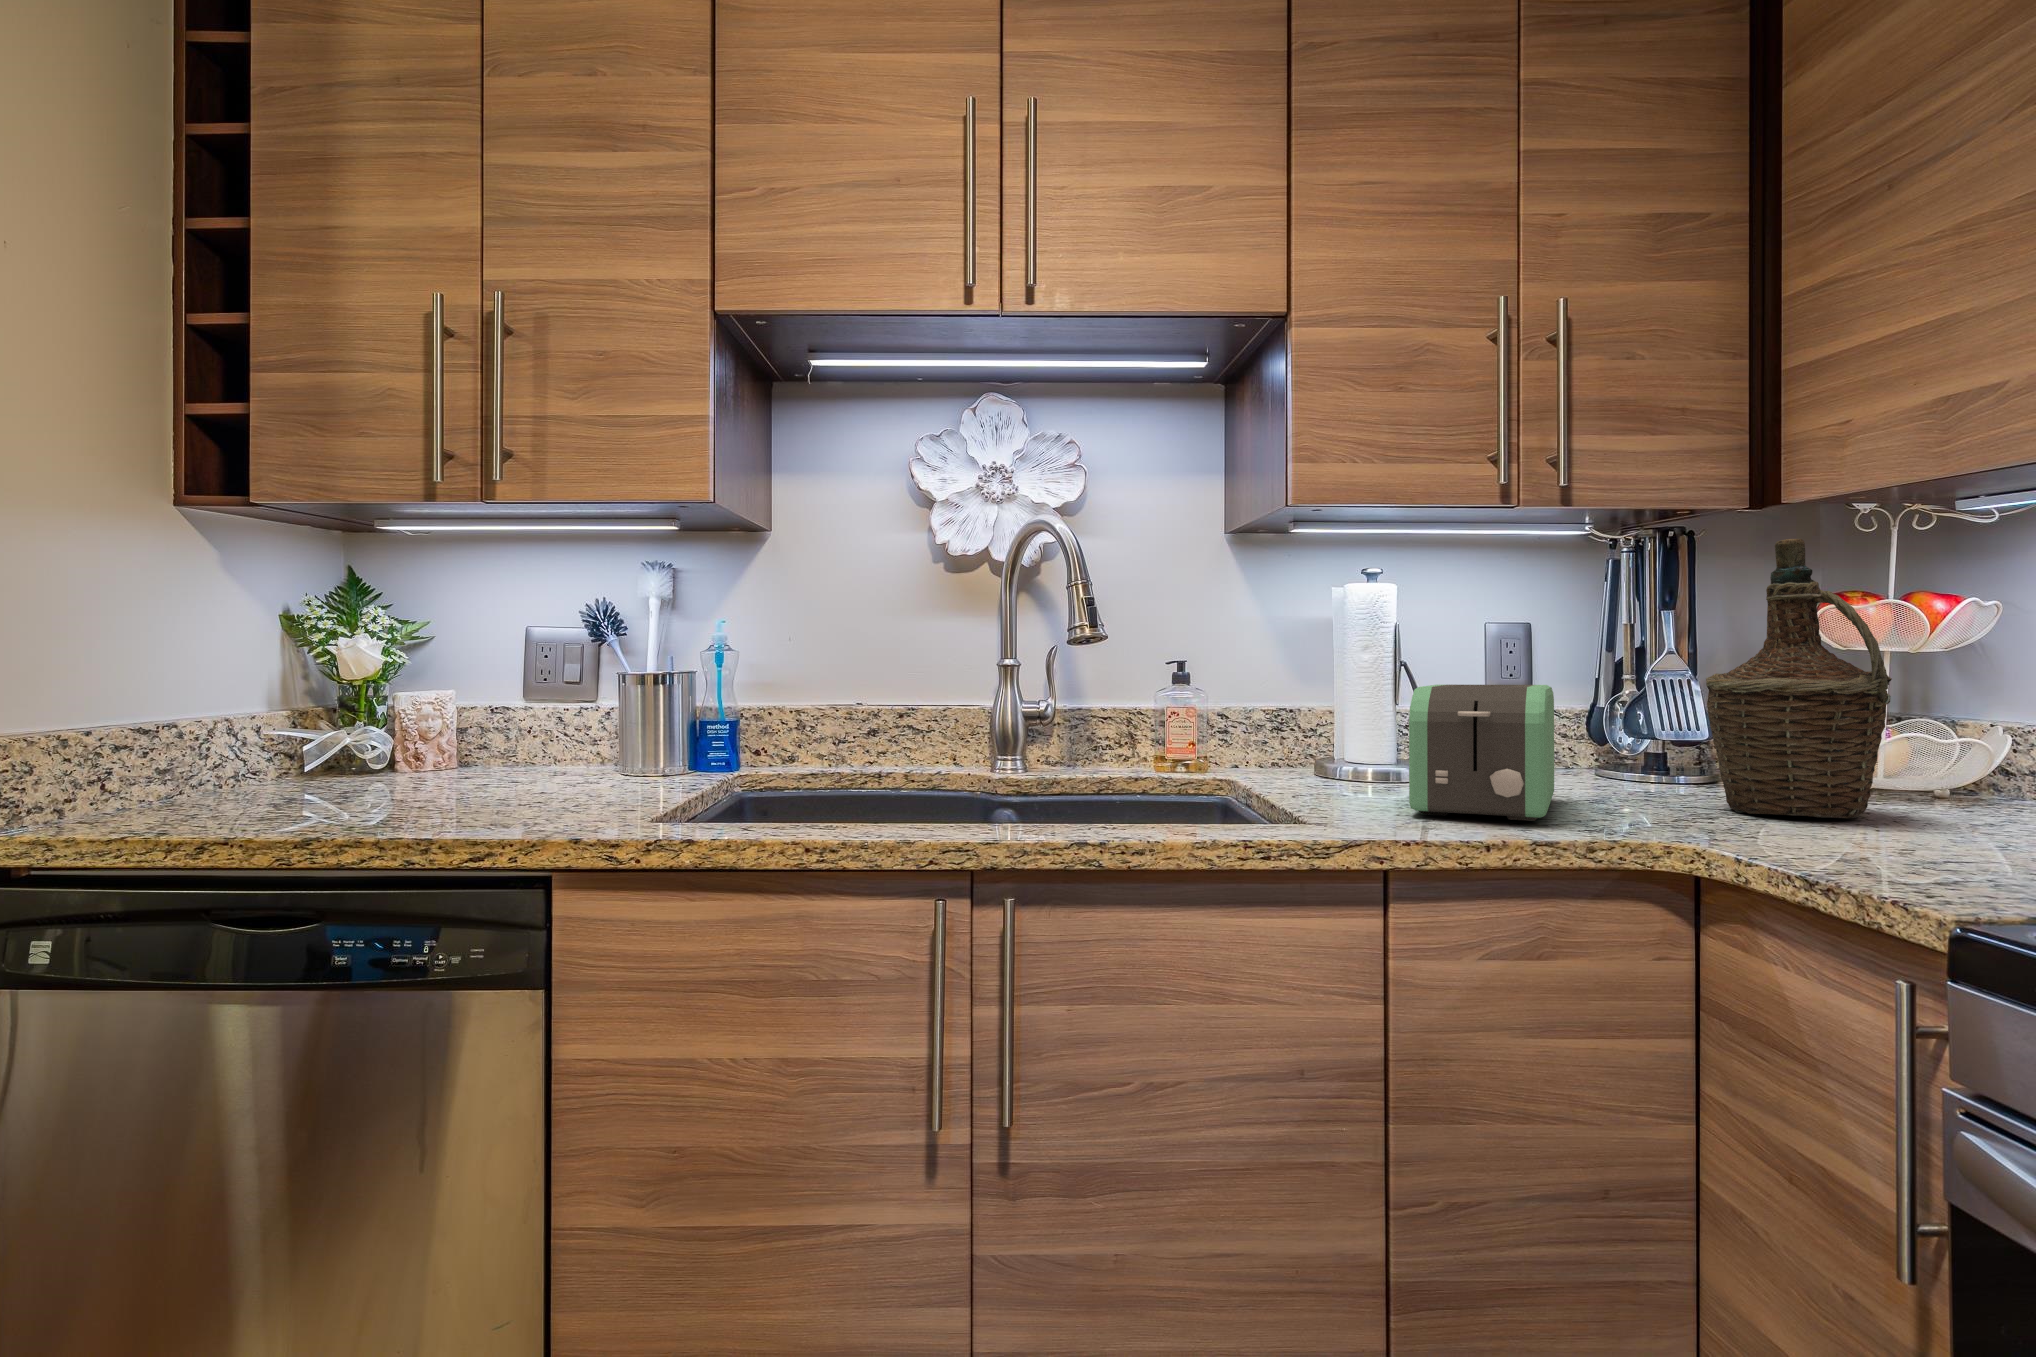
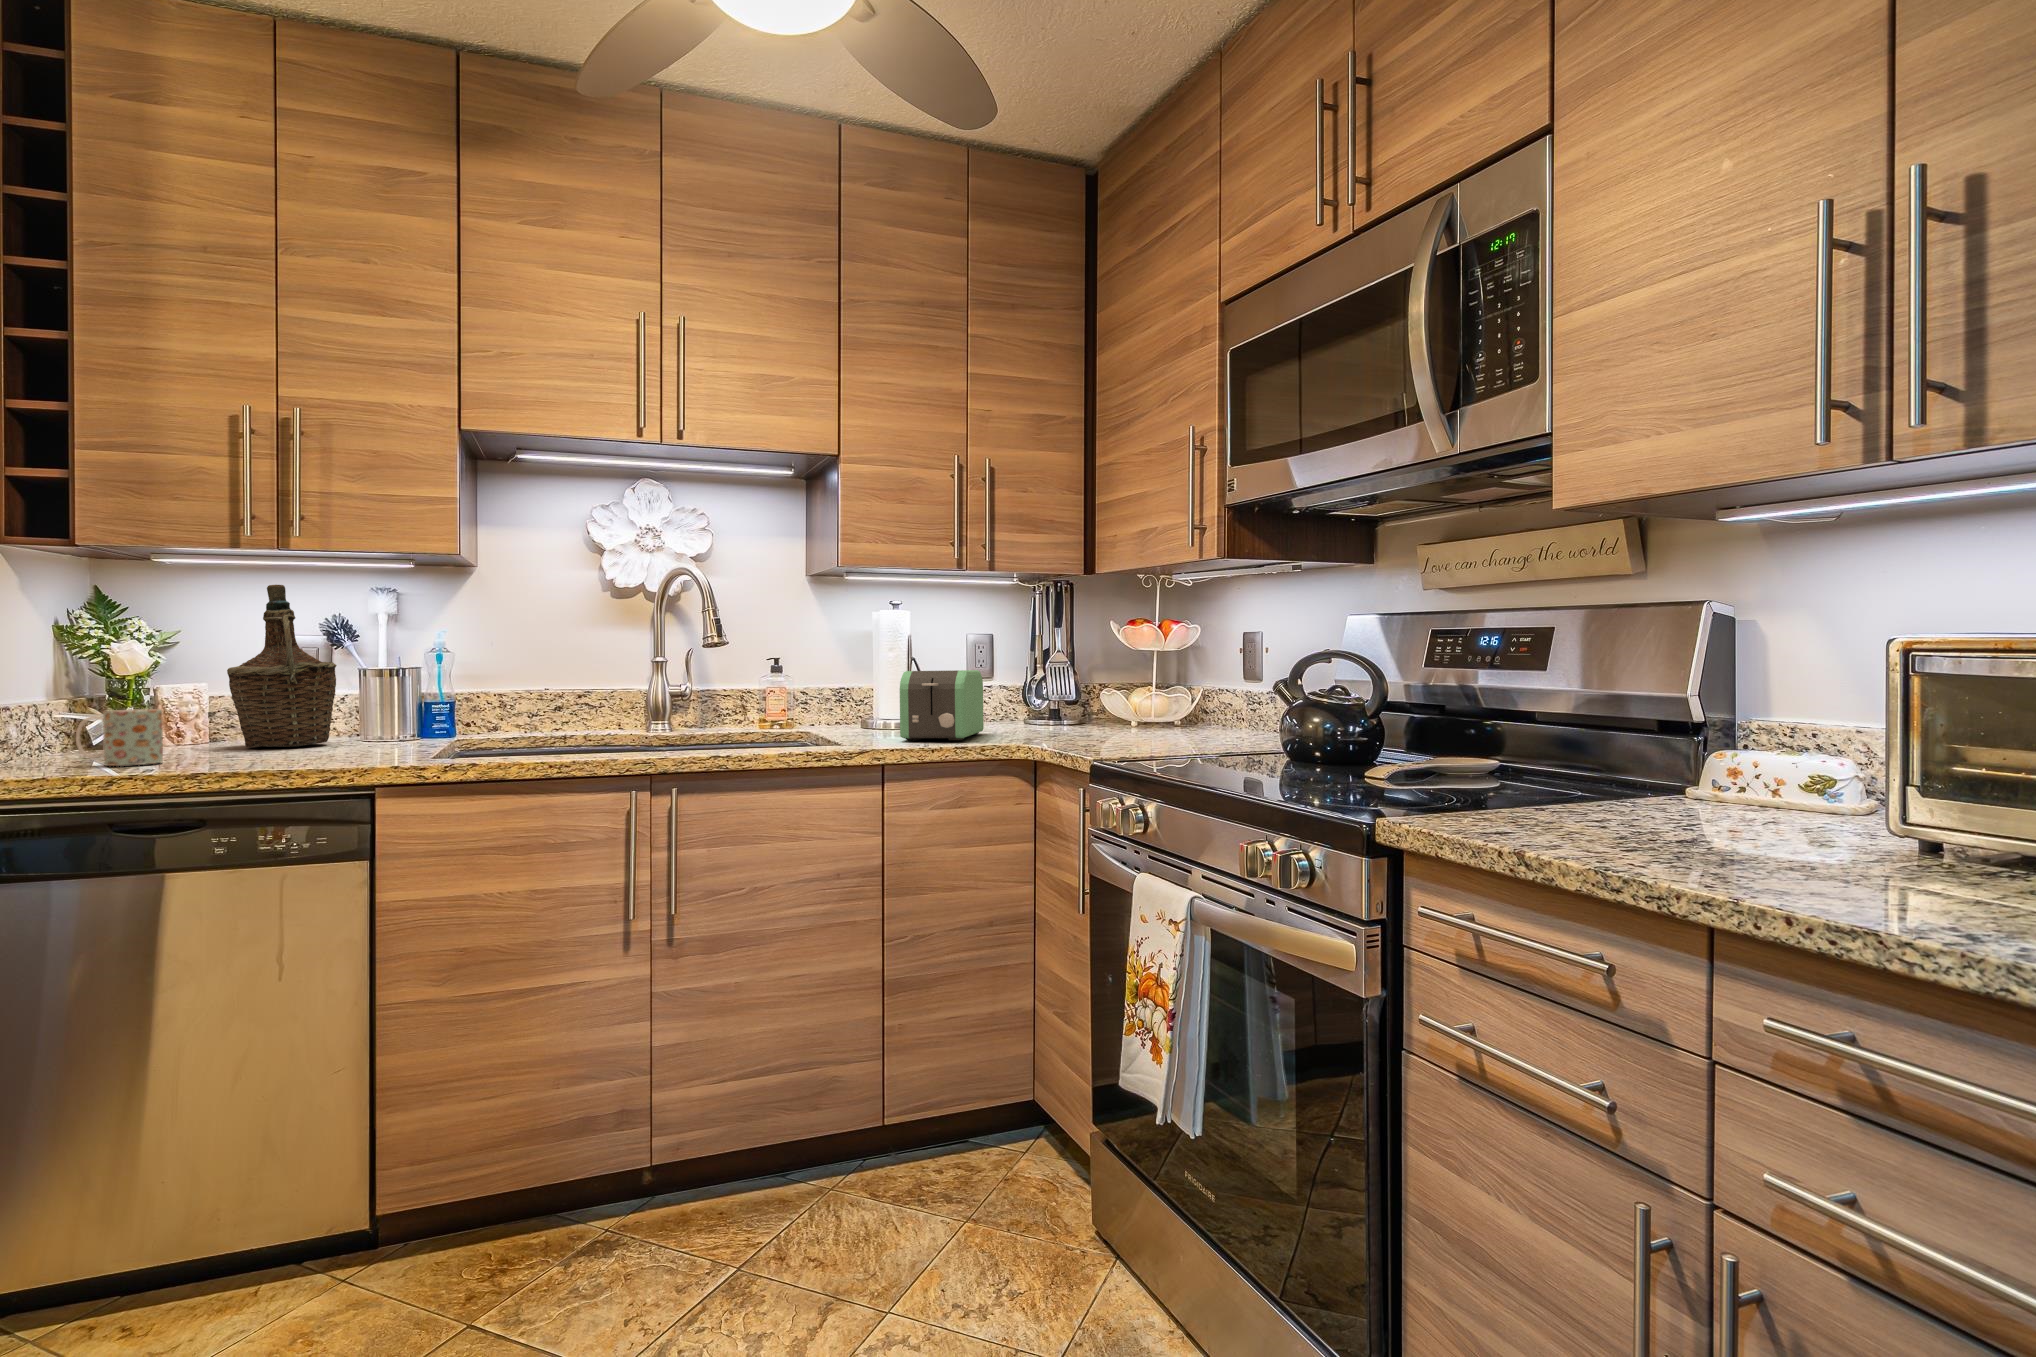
bottle: present [1706,539,1892,818] -> present [227,585,337,747]
mug: none [220,732,327,814] -> present [76,709,163,766]

